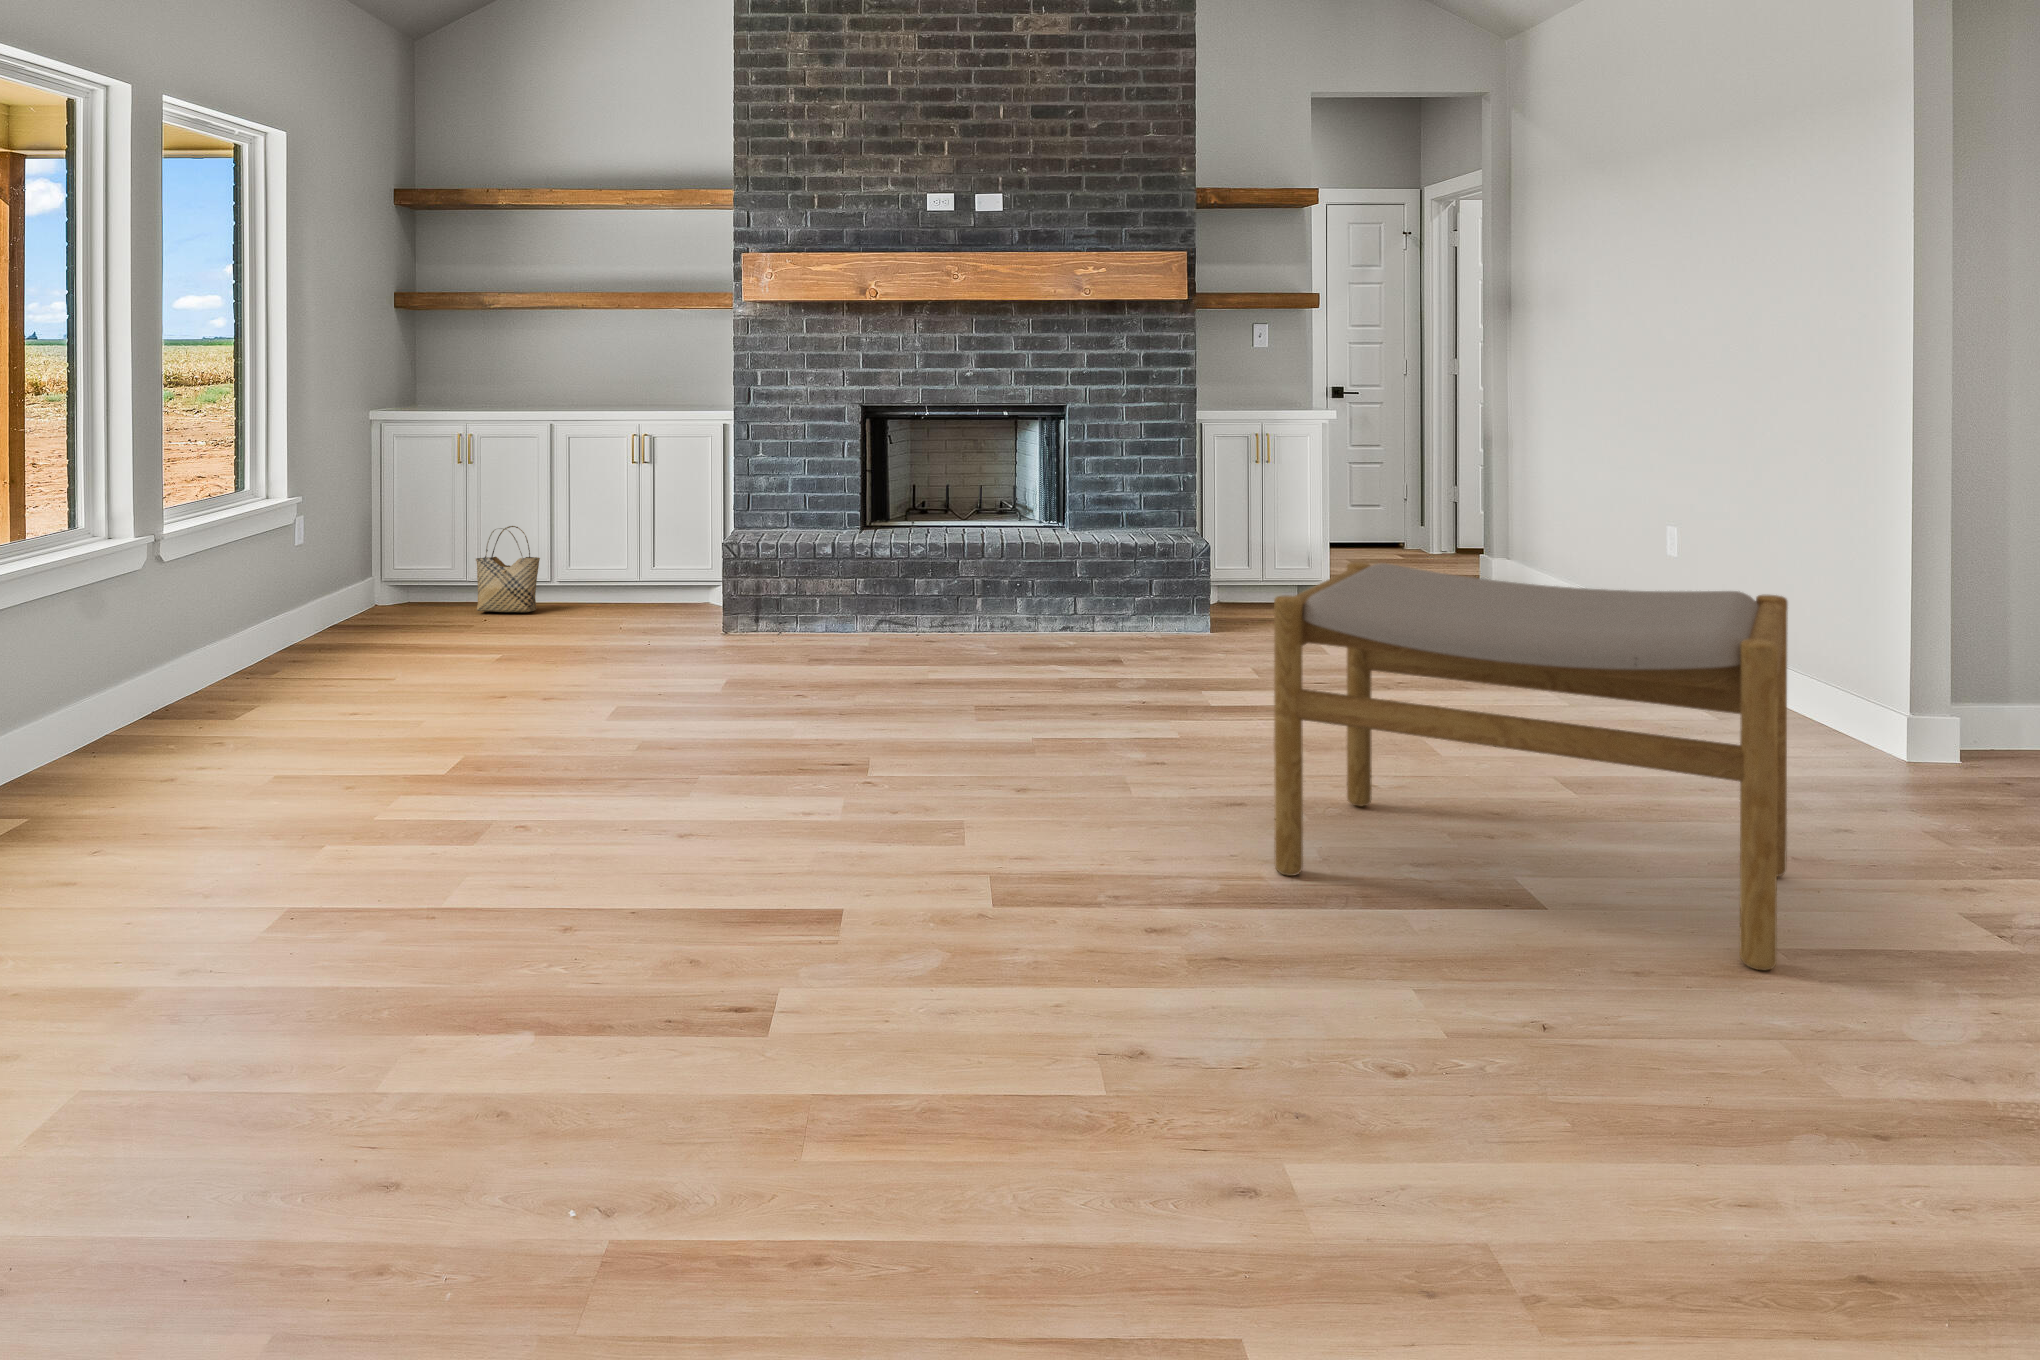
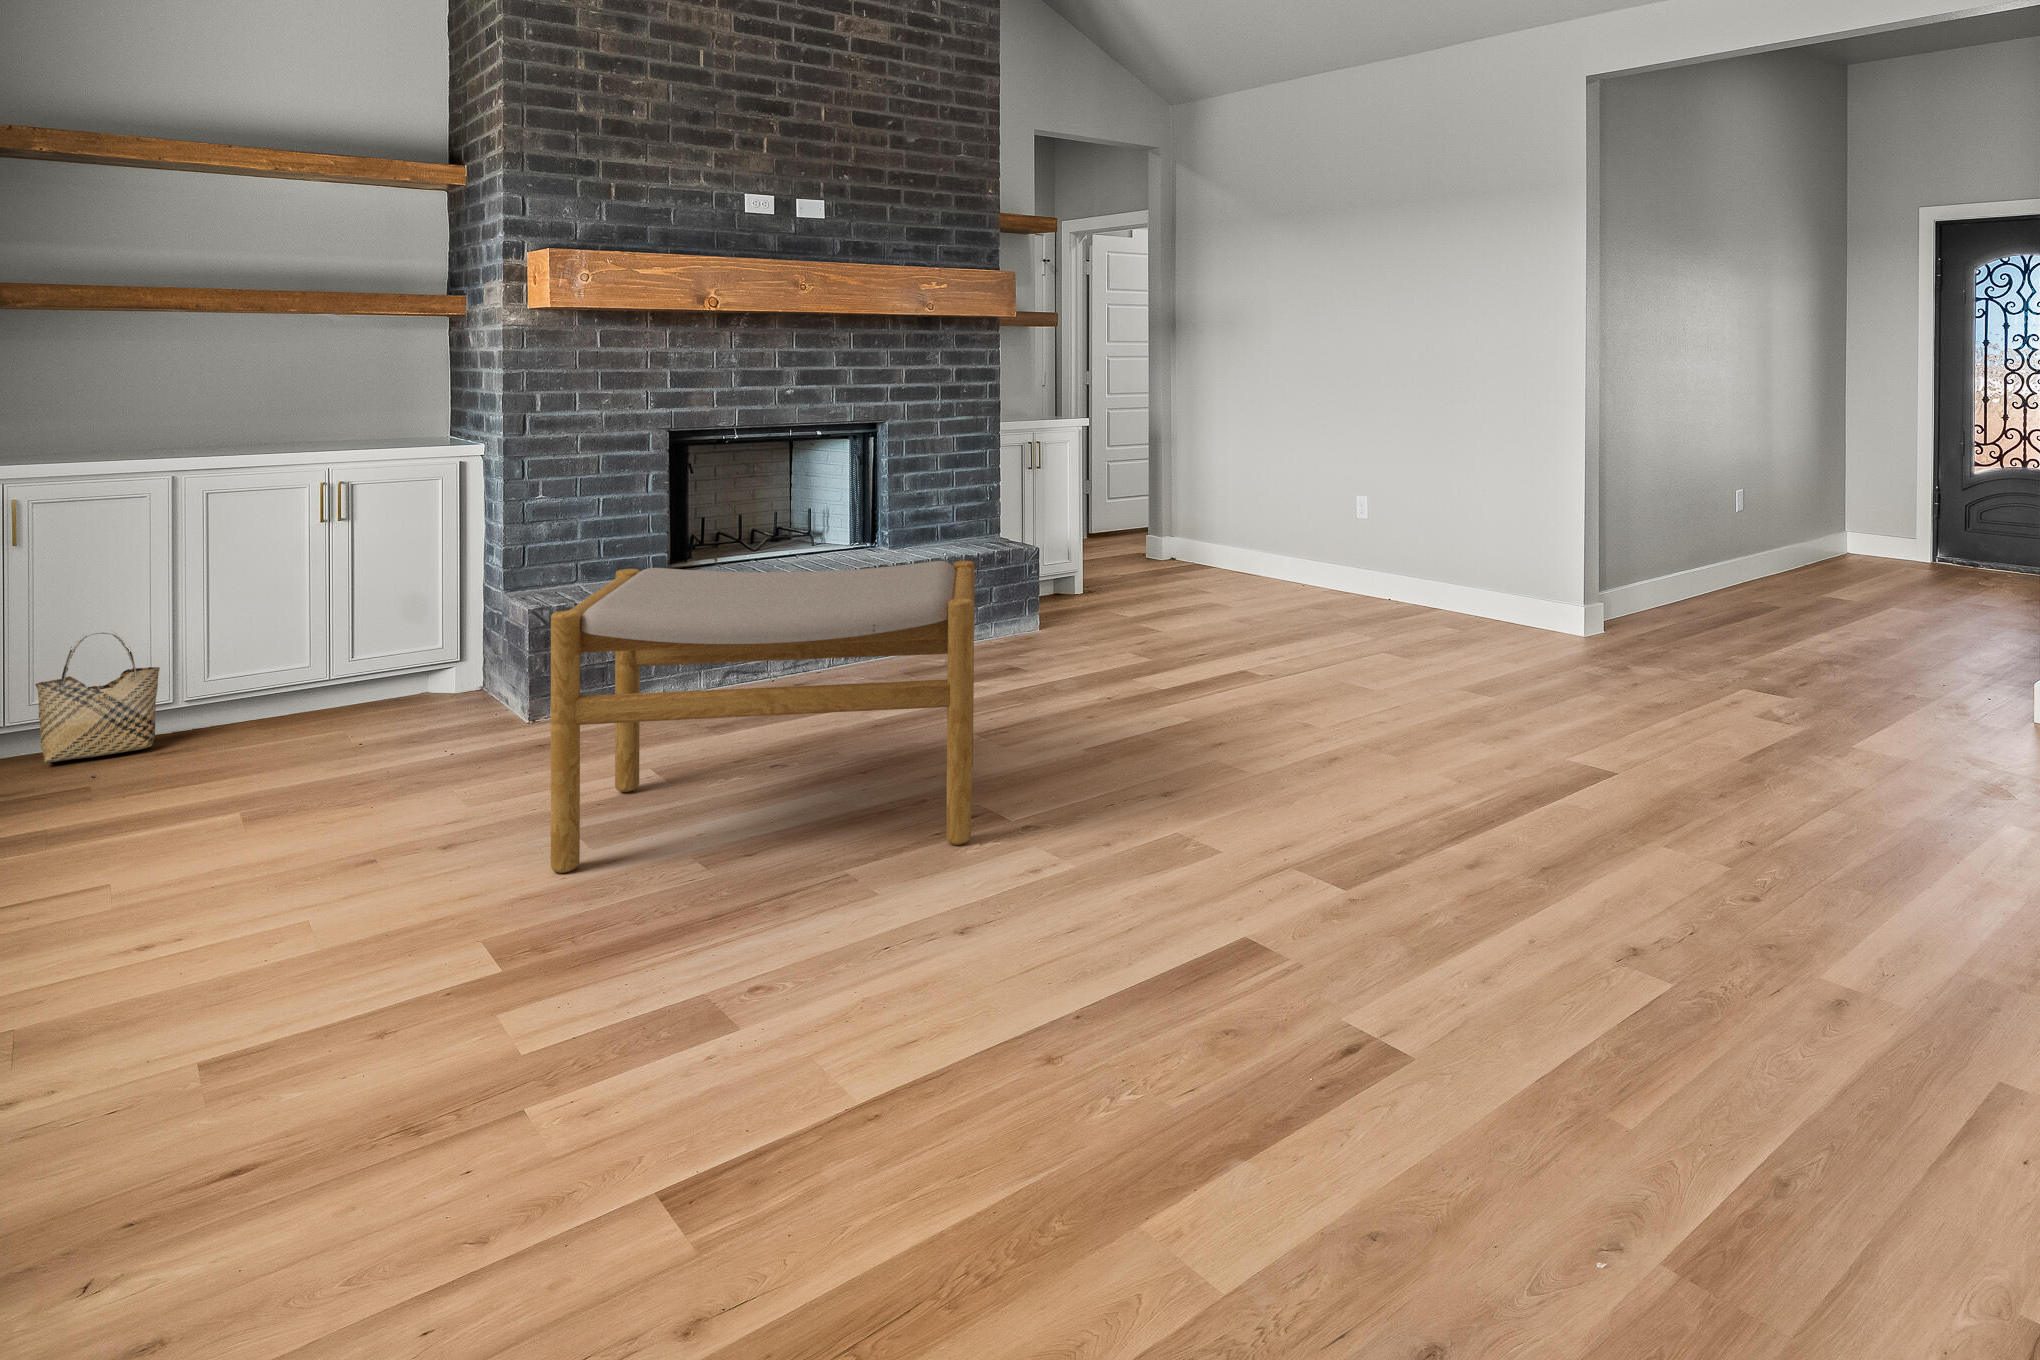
footstool: present [1274,562,1788,970] -> present [551,561,975,873]

